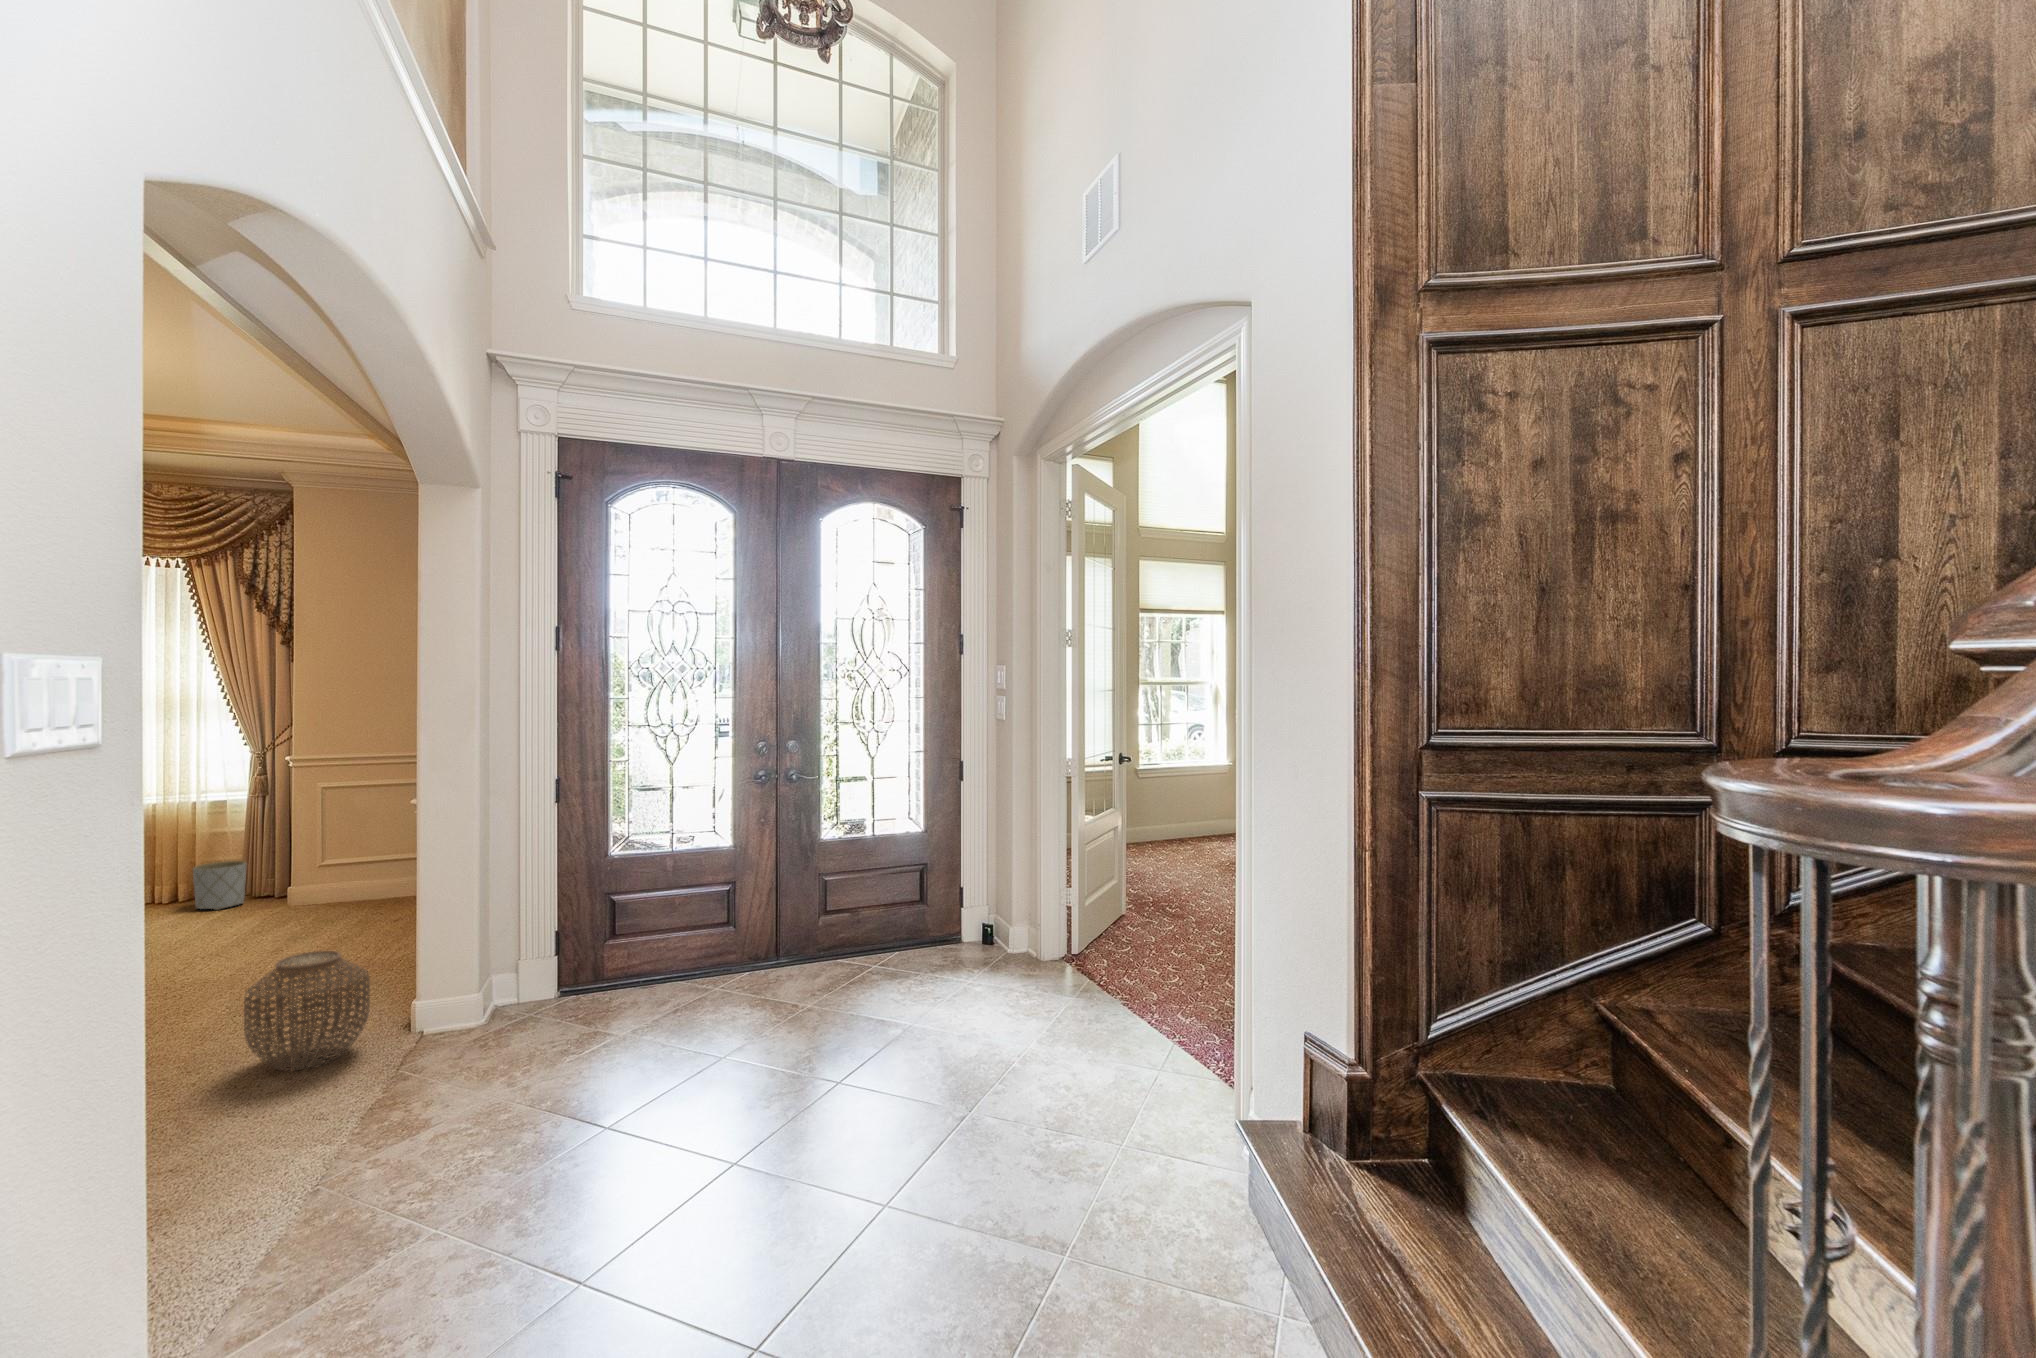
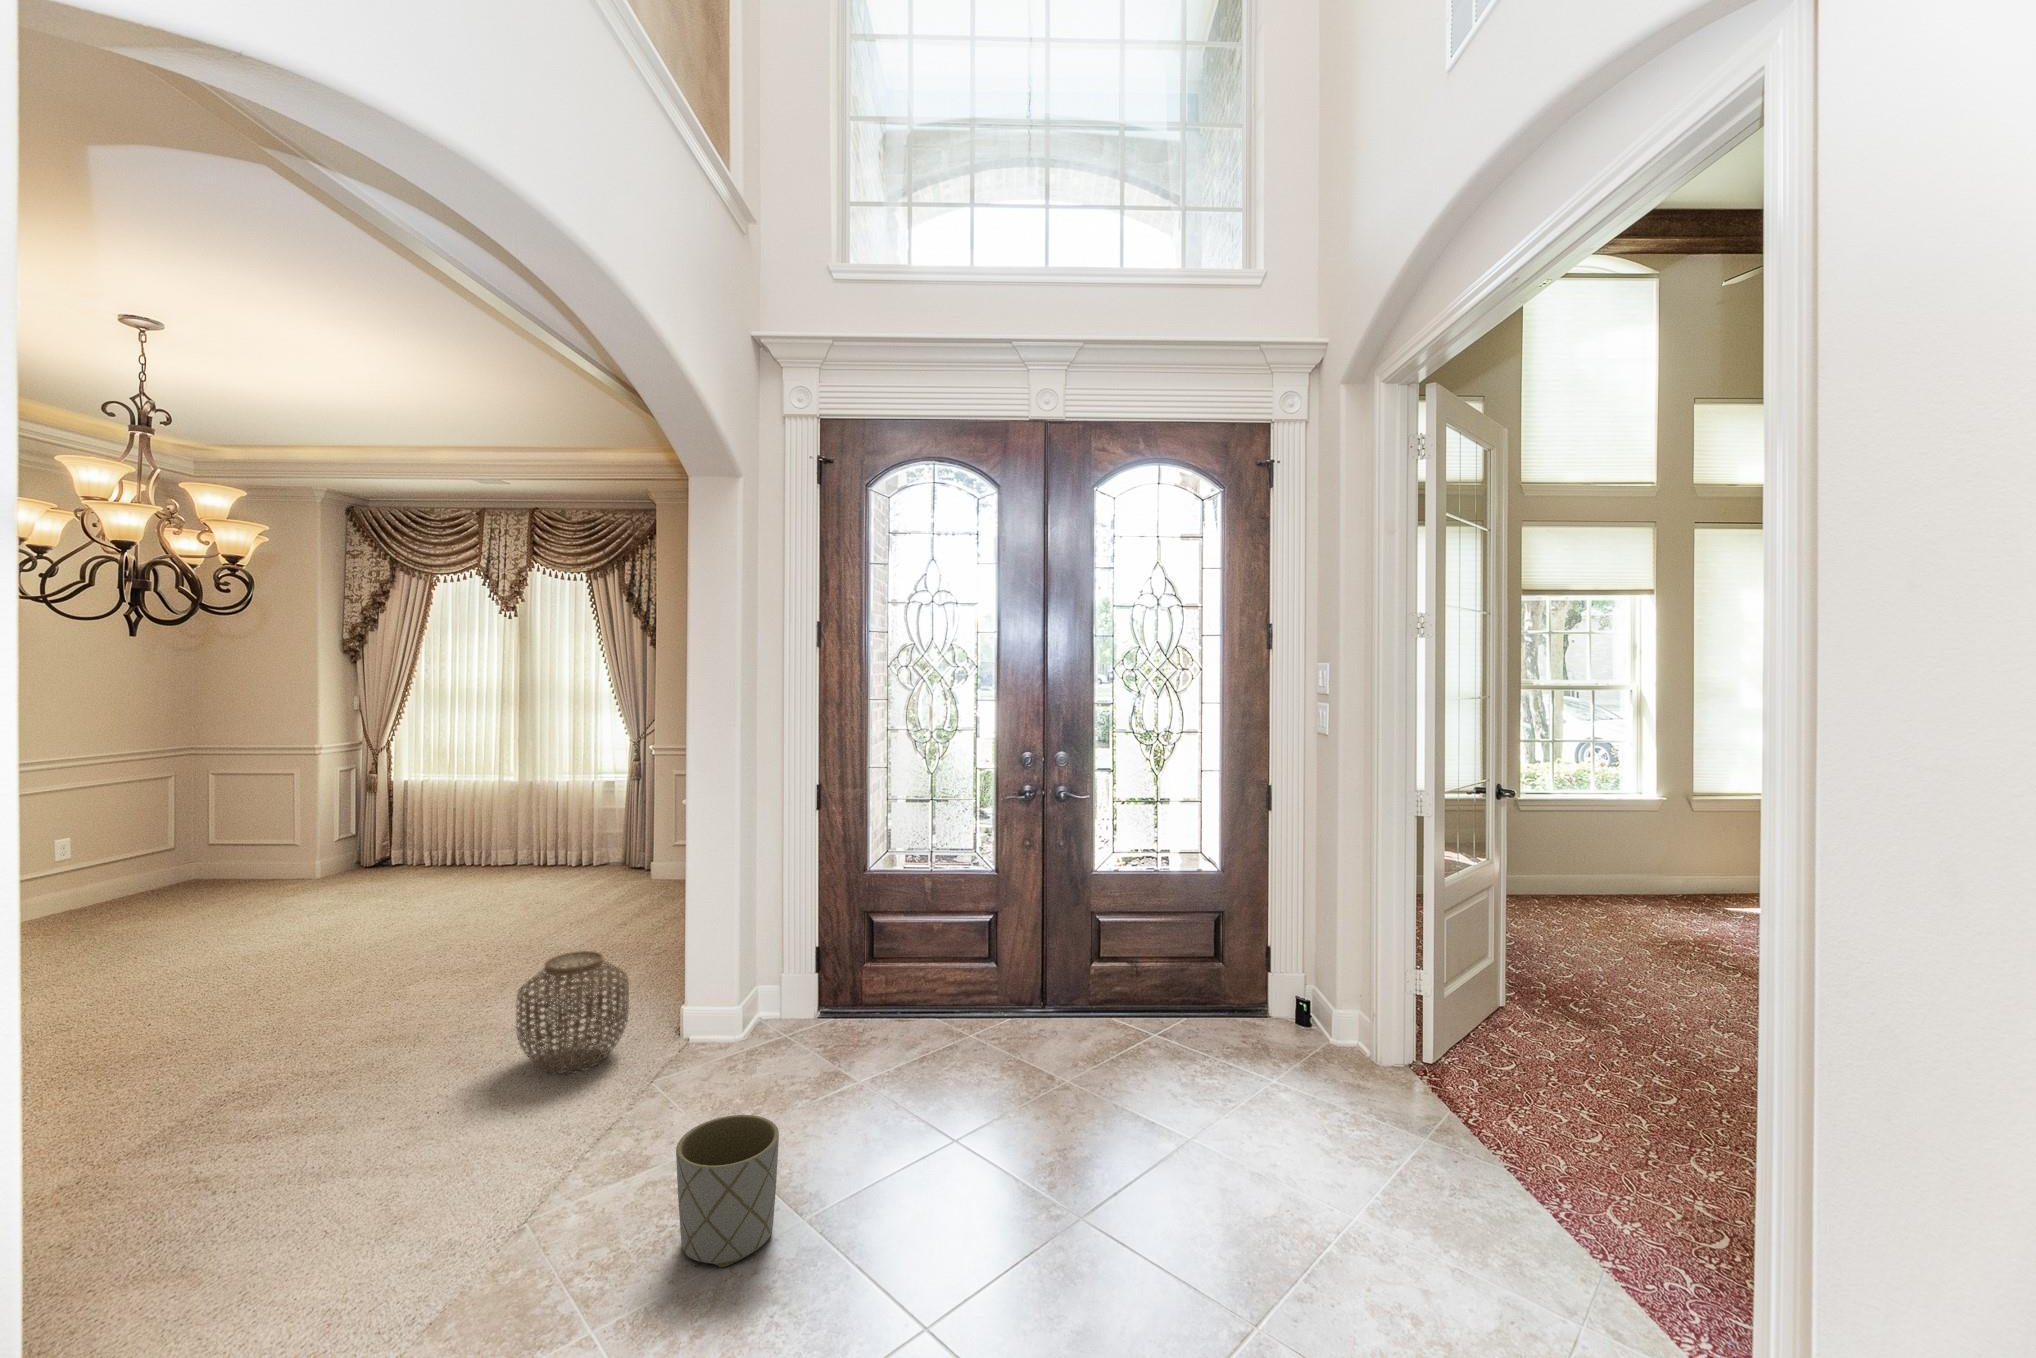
planter: present [193,861,247,910] -> present [676,1115,779,1268]

